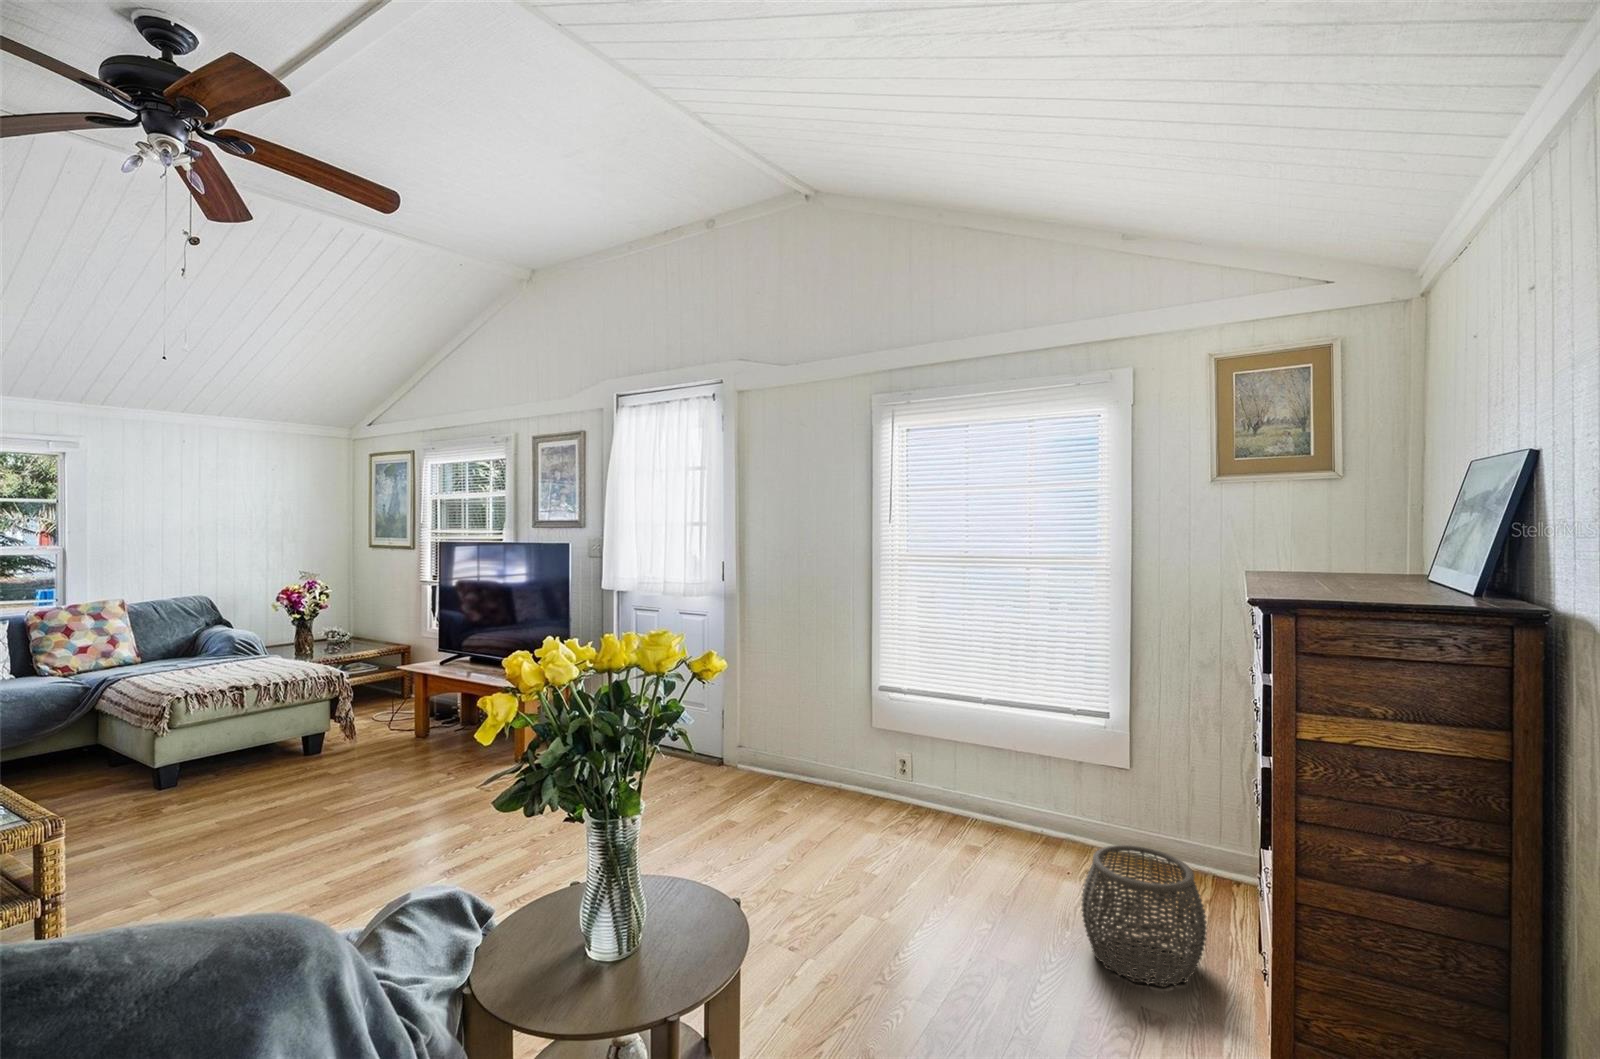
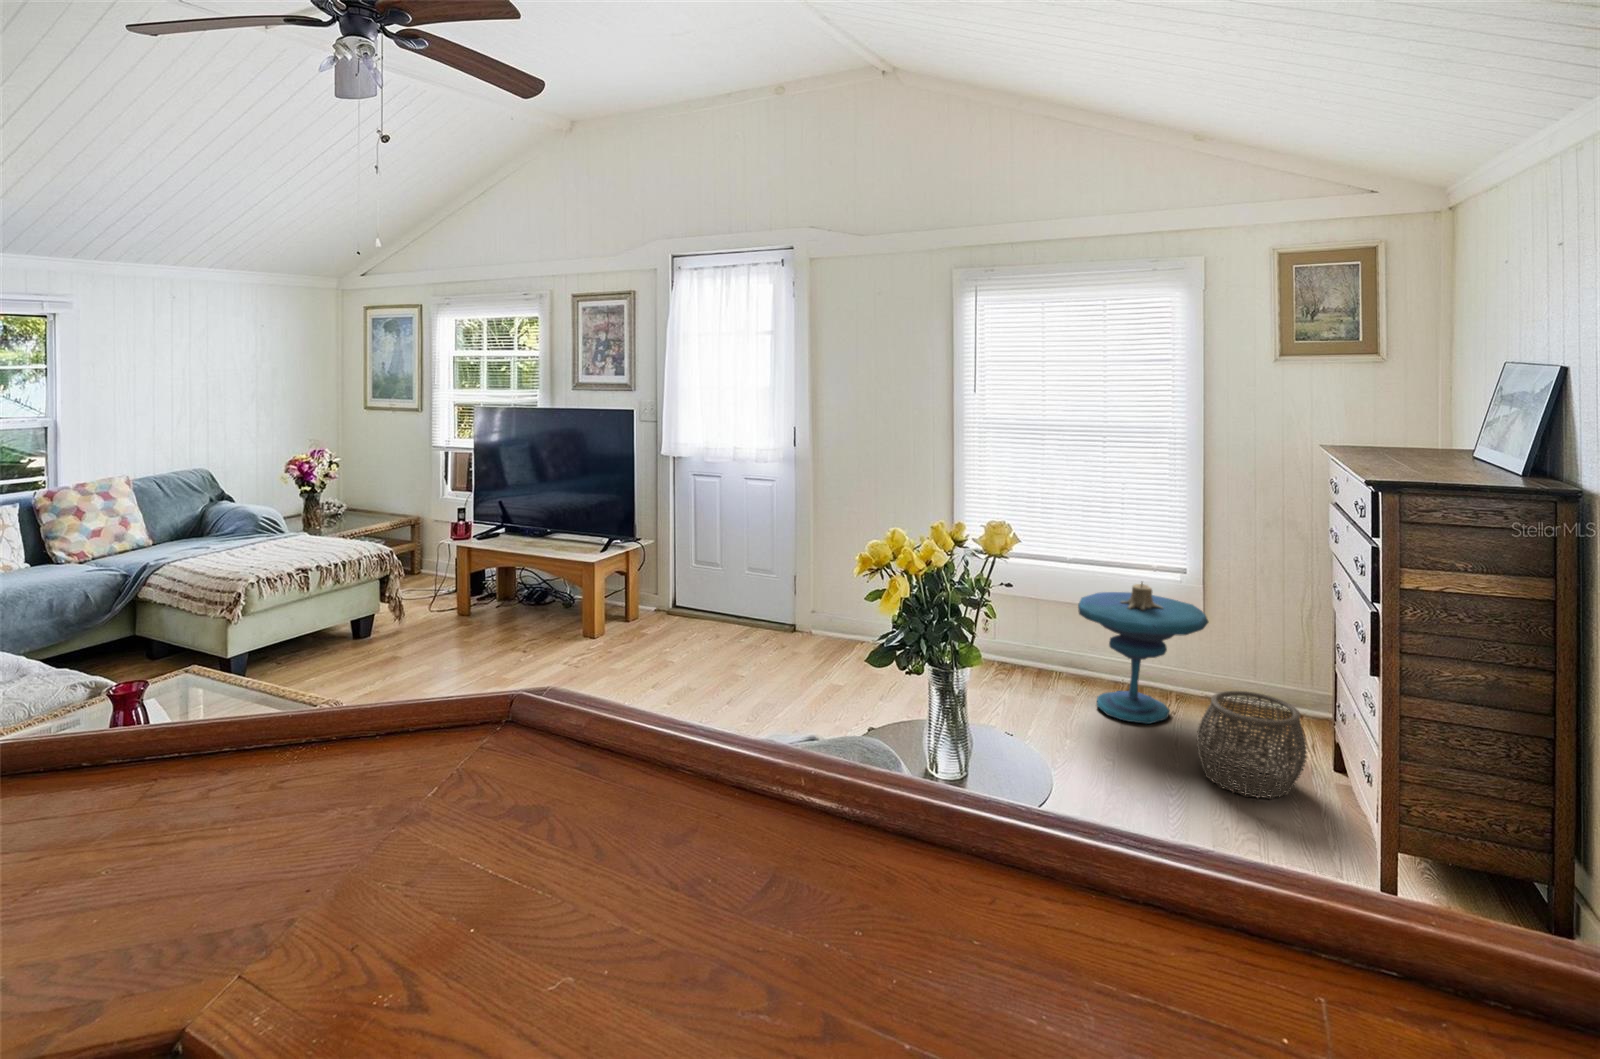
side table: none [973,714,1113,882] -> present [1078,582,1209,724]

